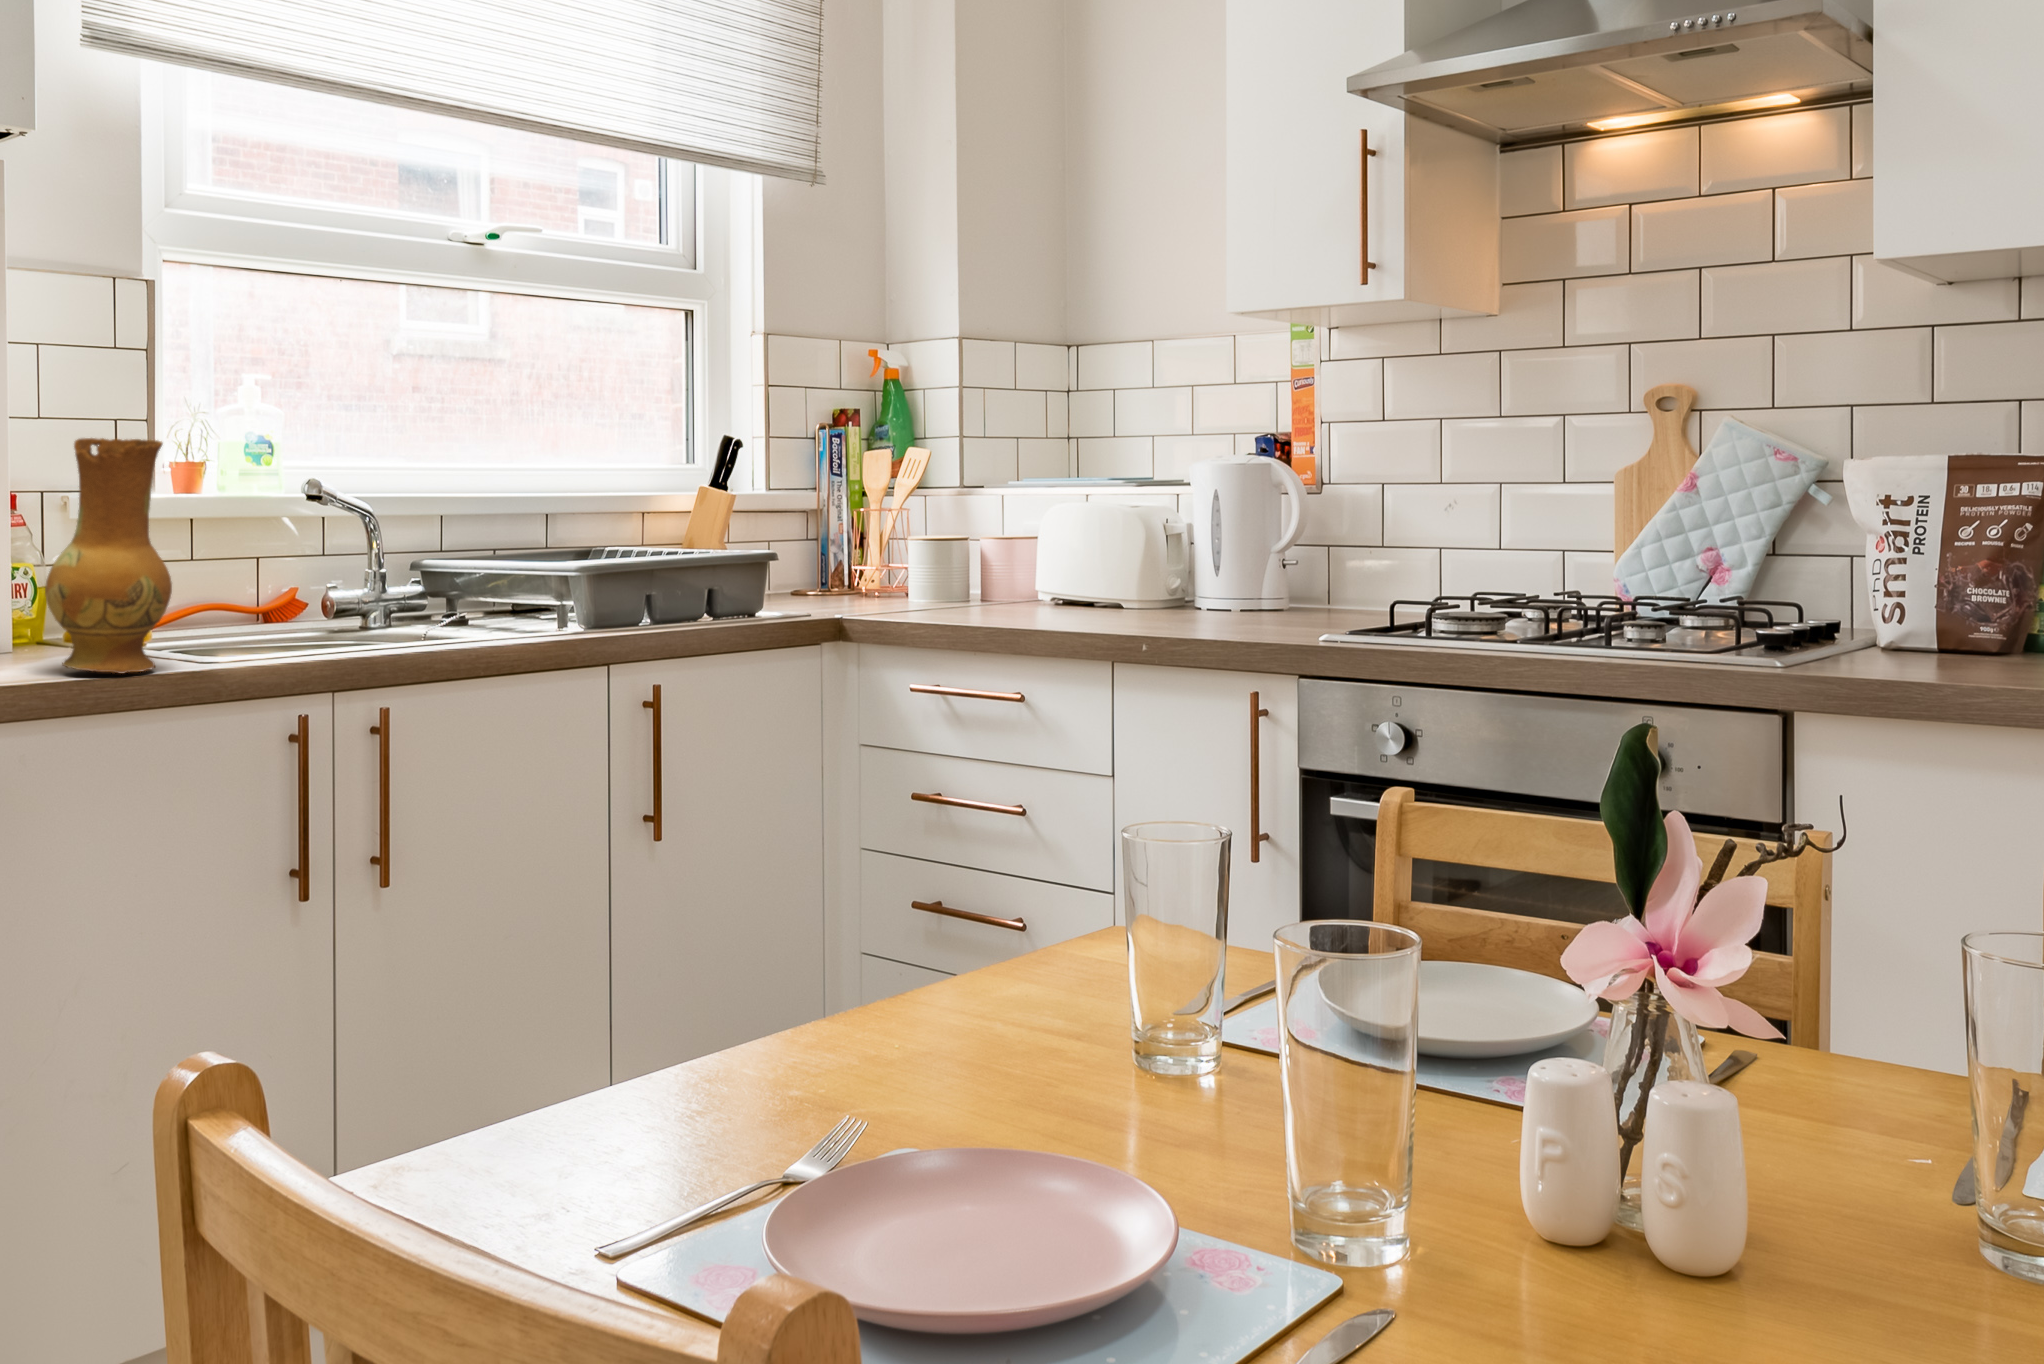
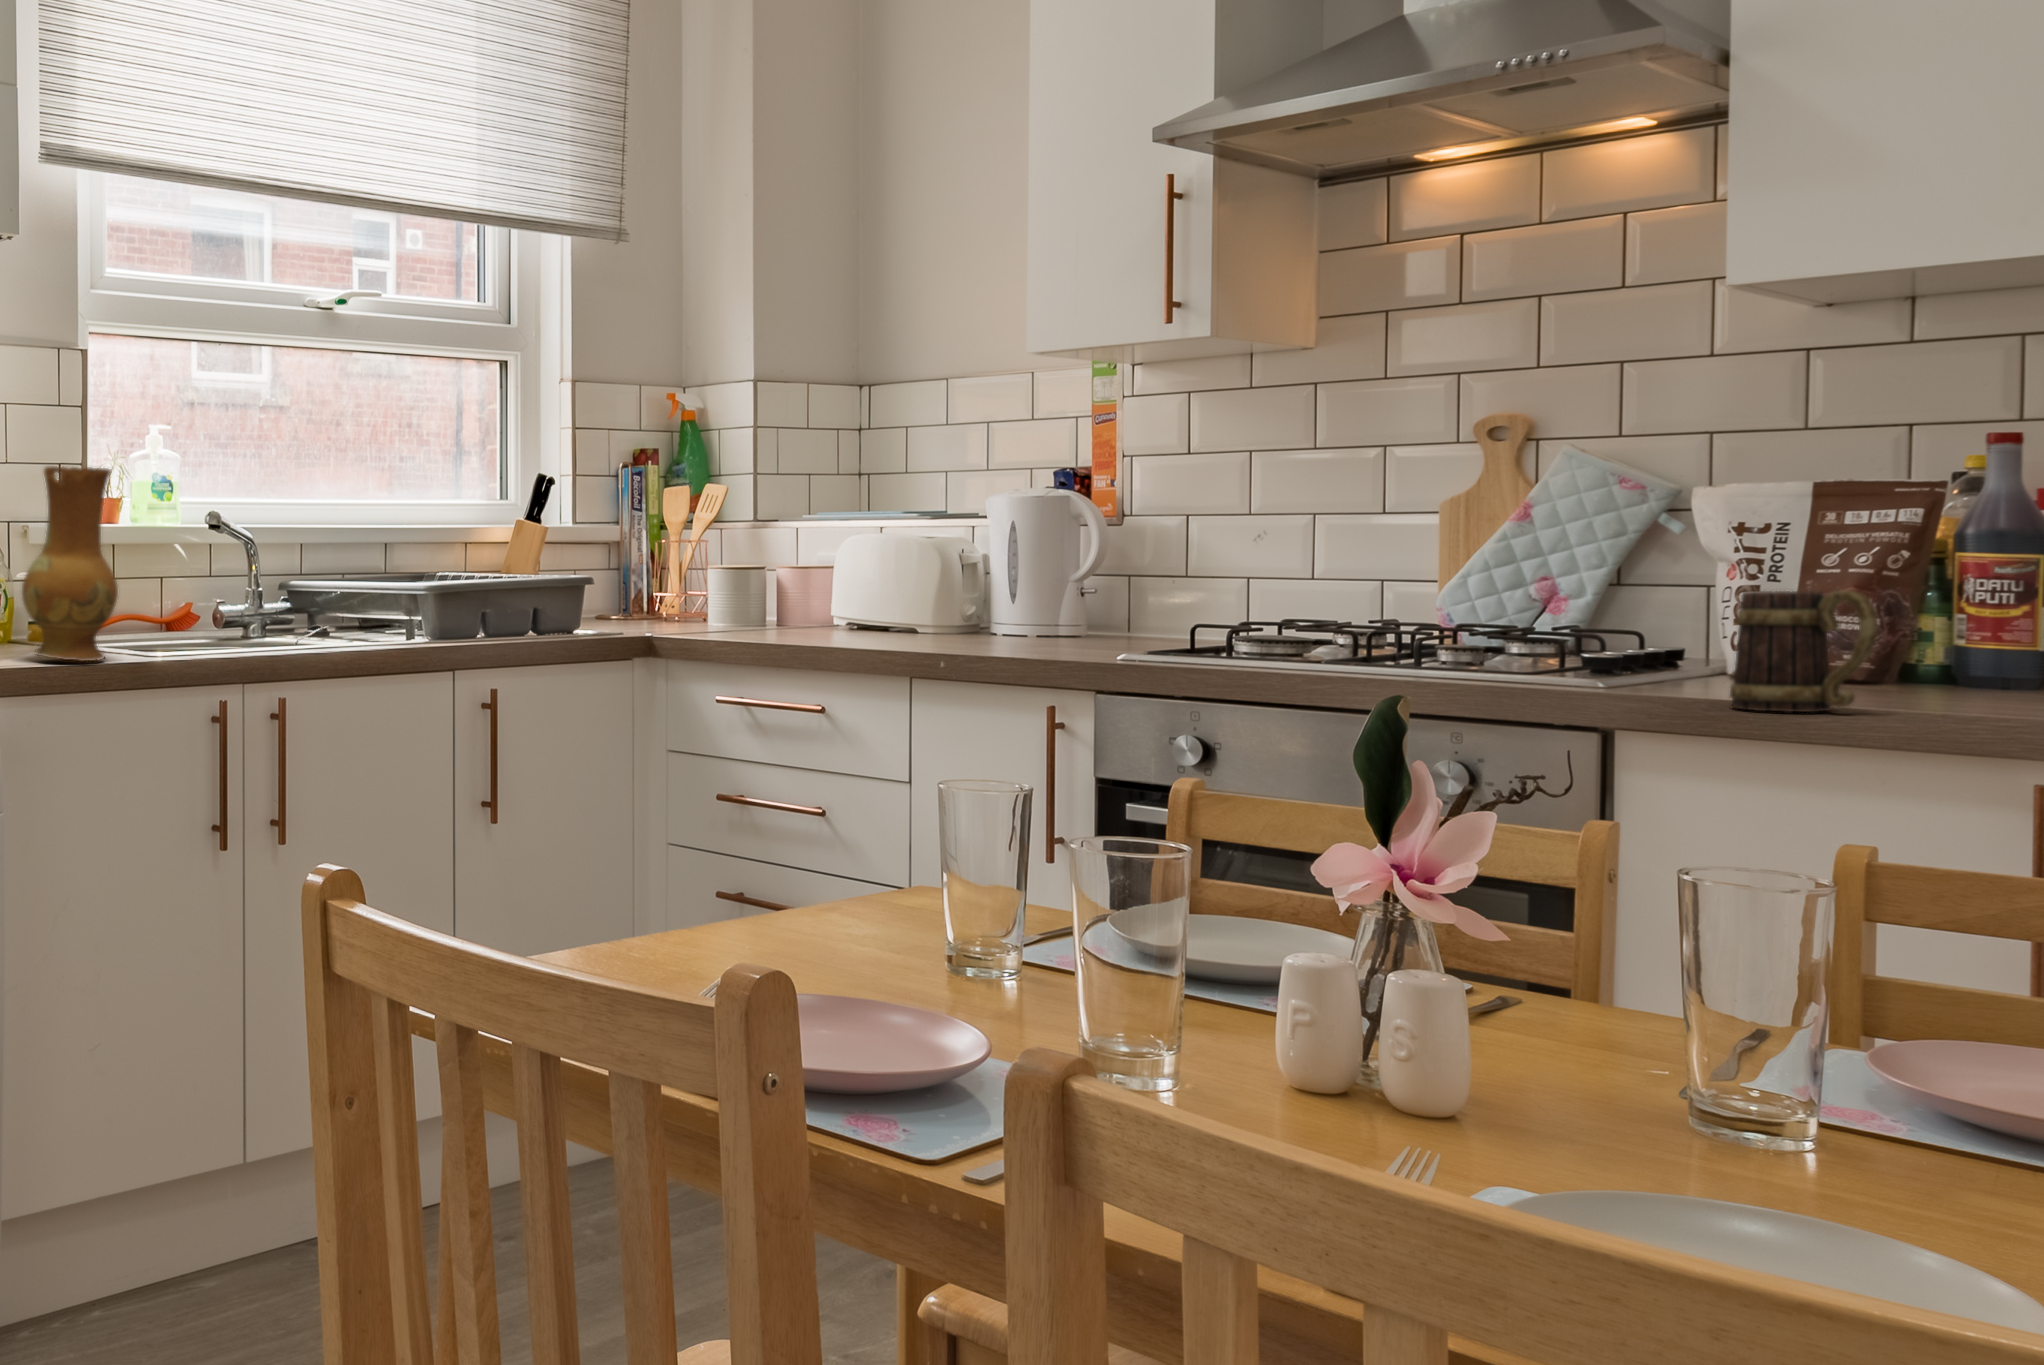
mug: none [1882,574,2012,697] -> present [1730,590,1878,712]

